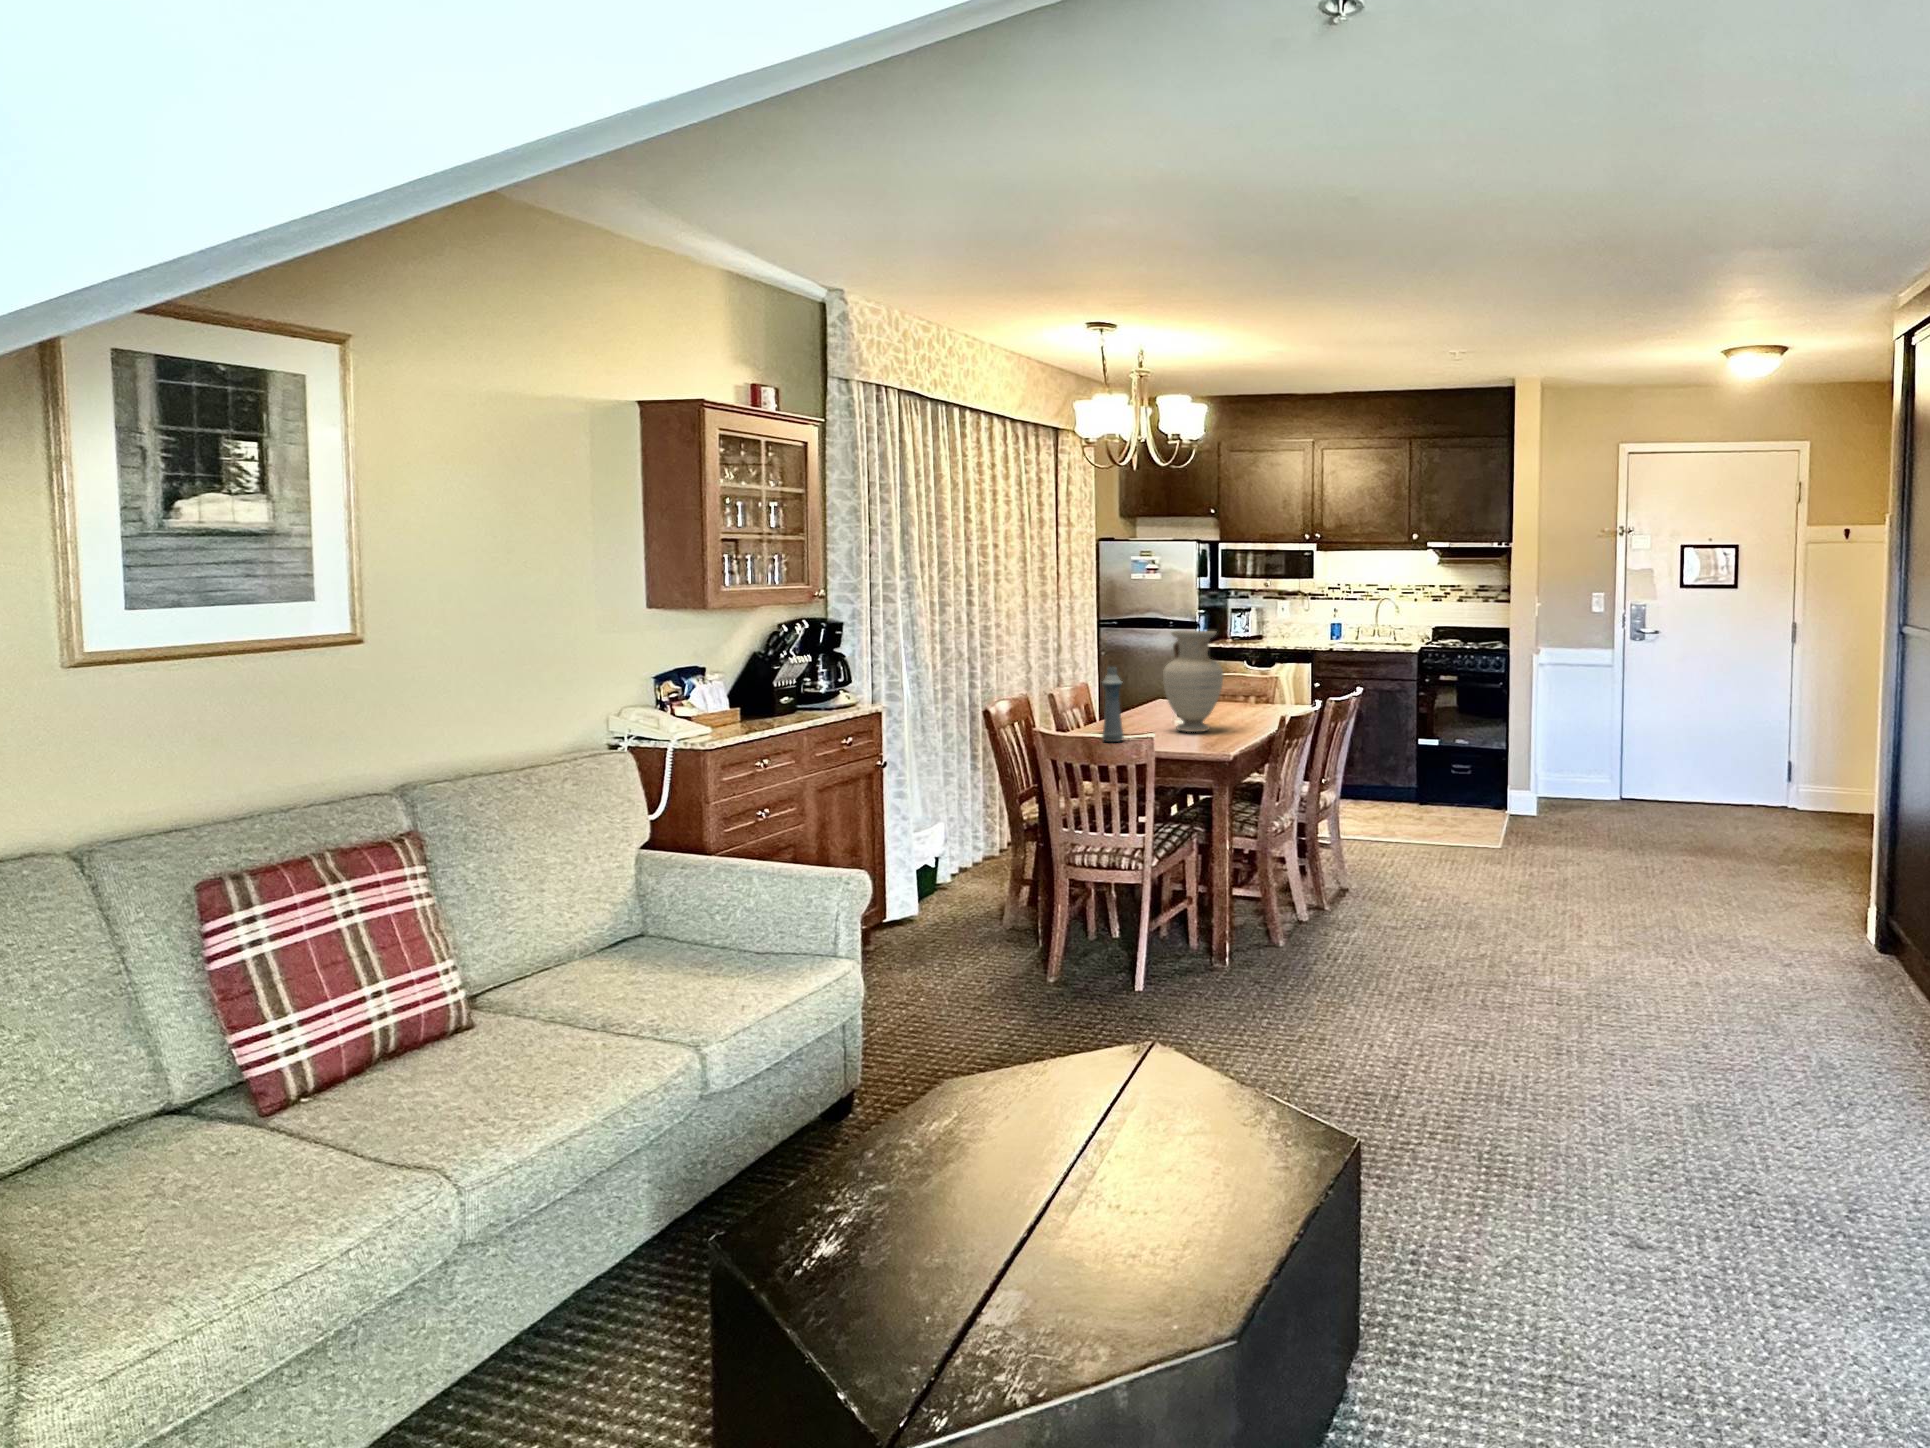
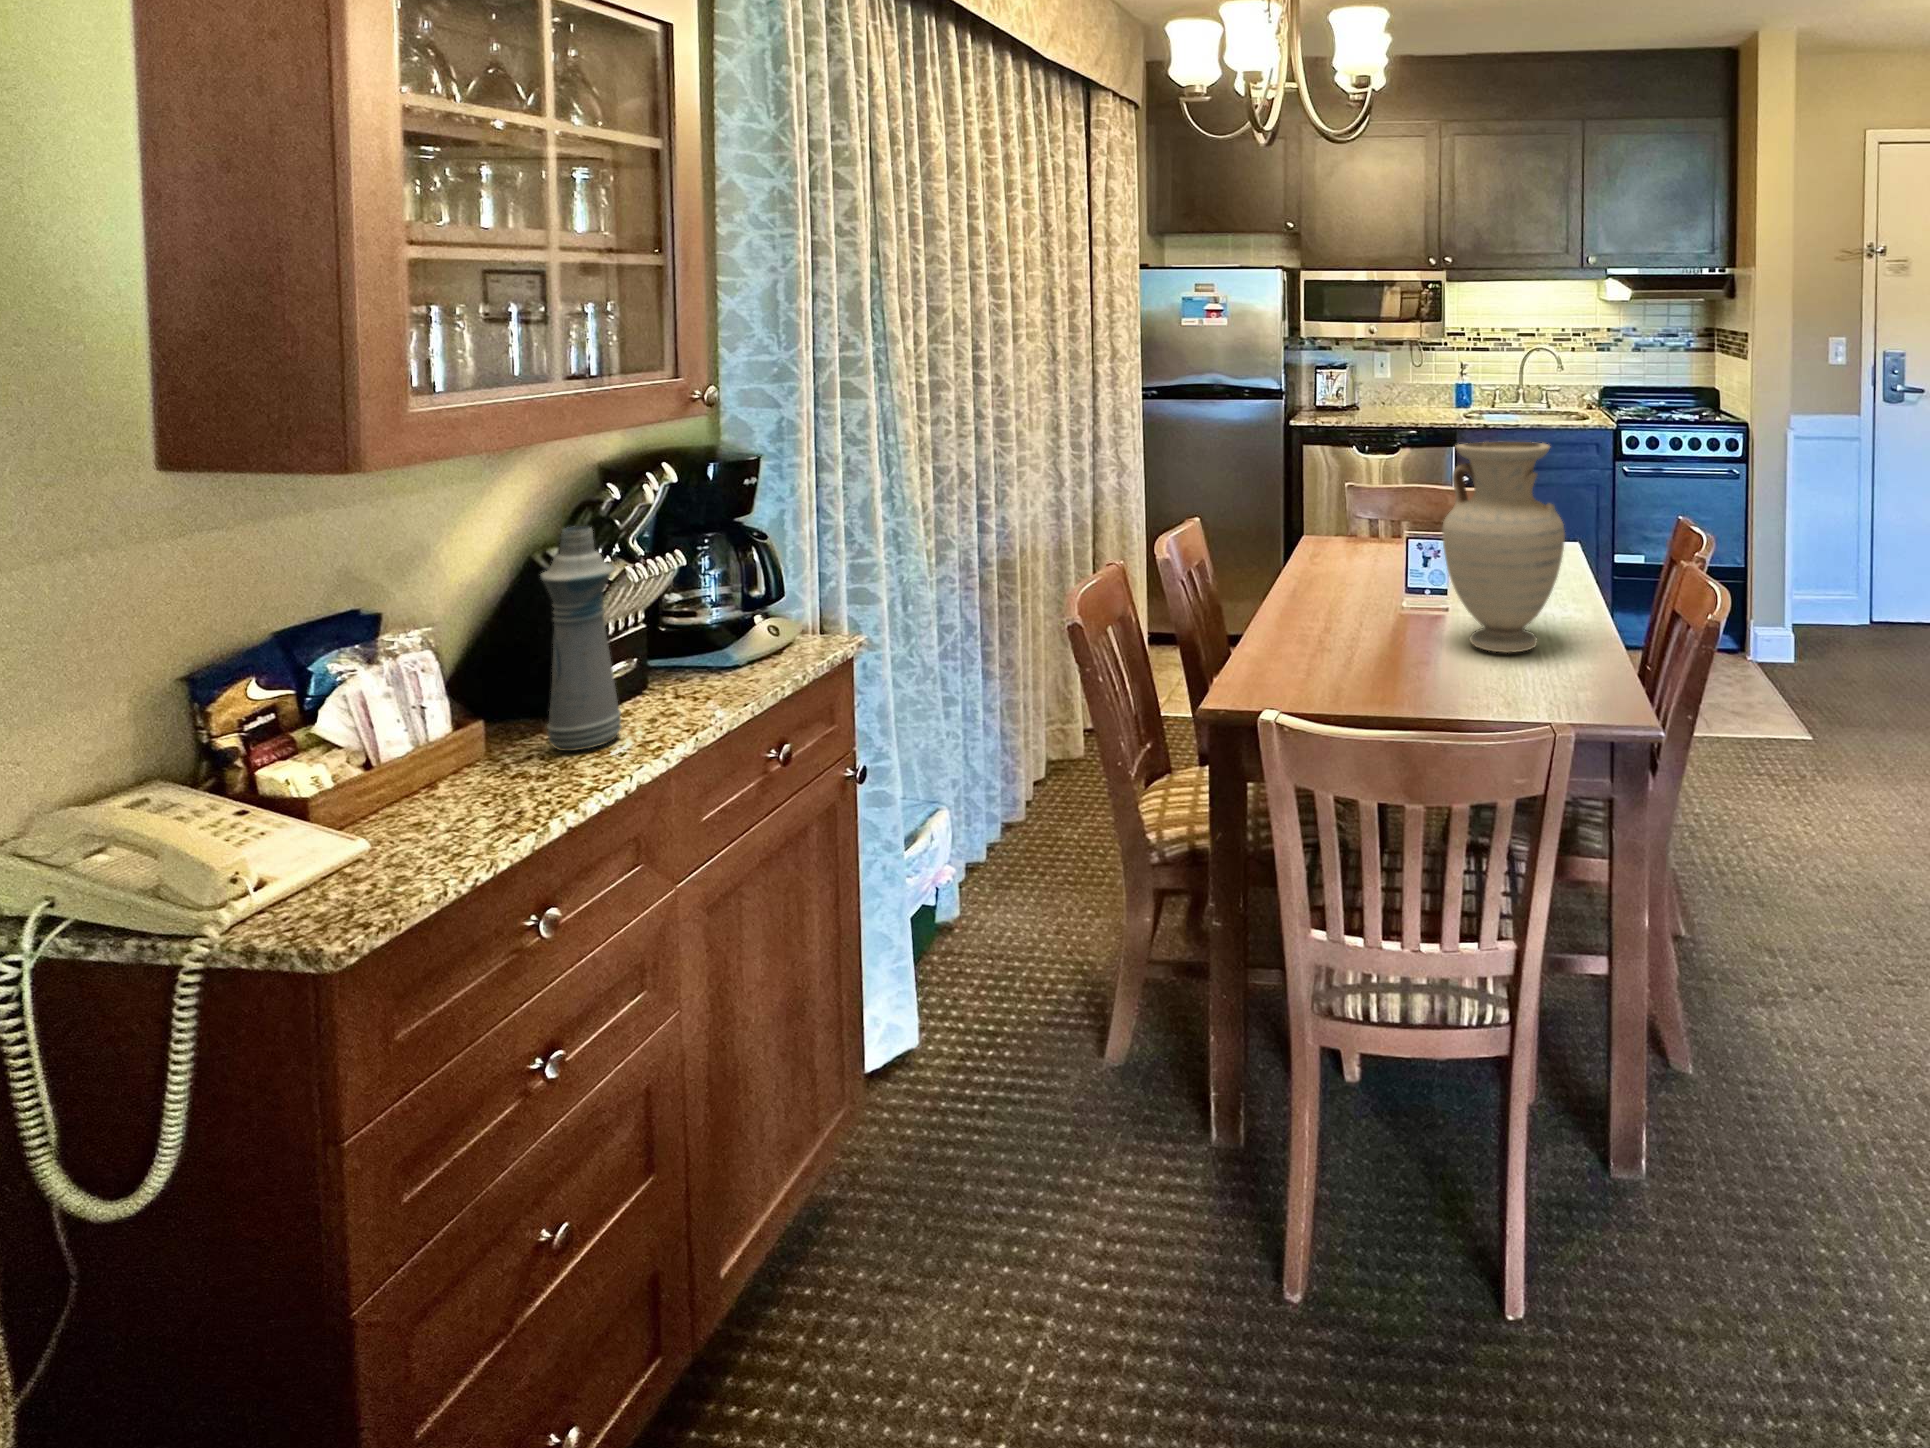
bottle: present [1102,667,1124,742] -> present [540,526,622,751]

